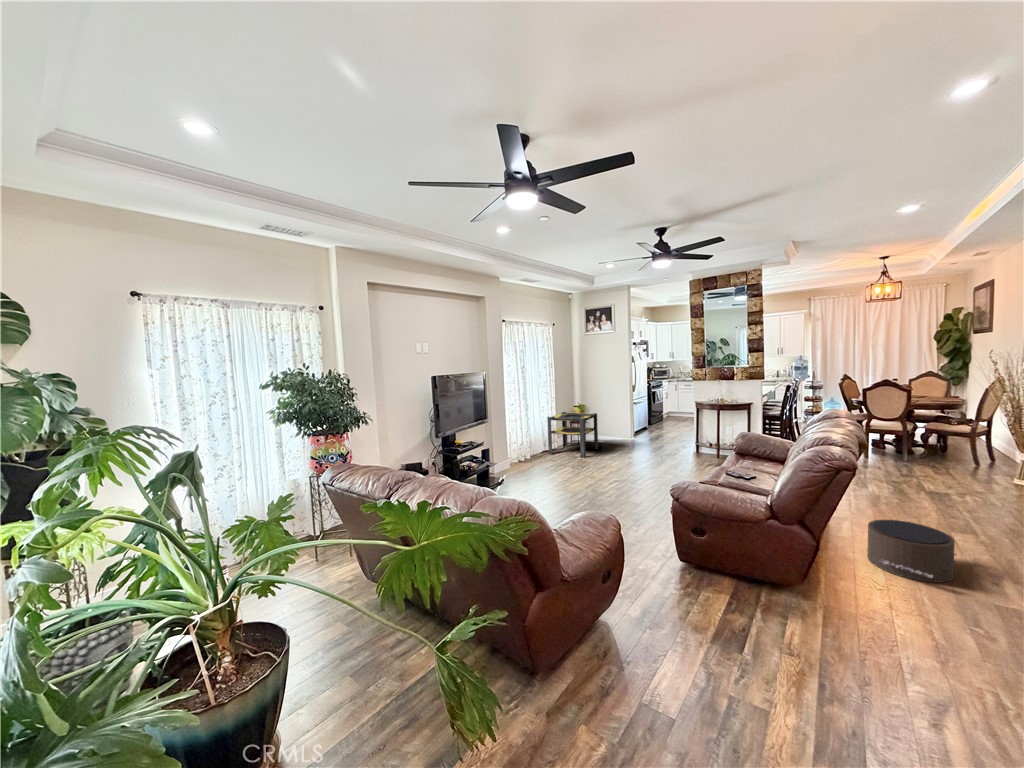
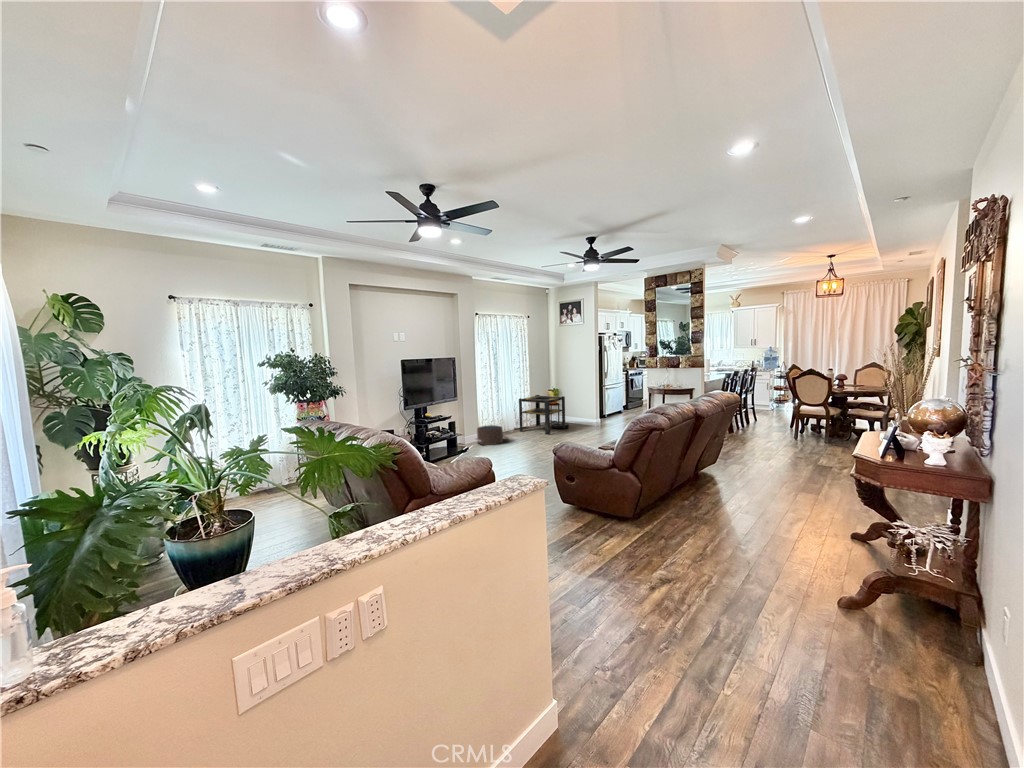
pouf: present [867,519,956,583] -> present [475,425,508,445]

